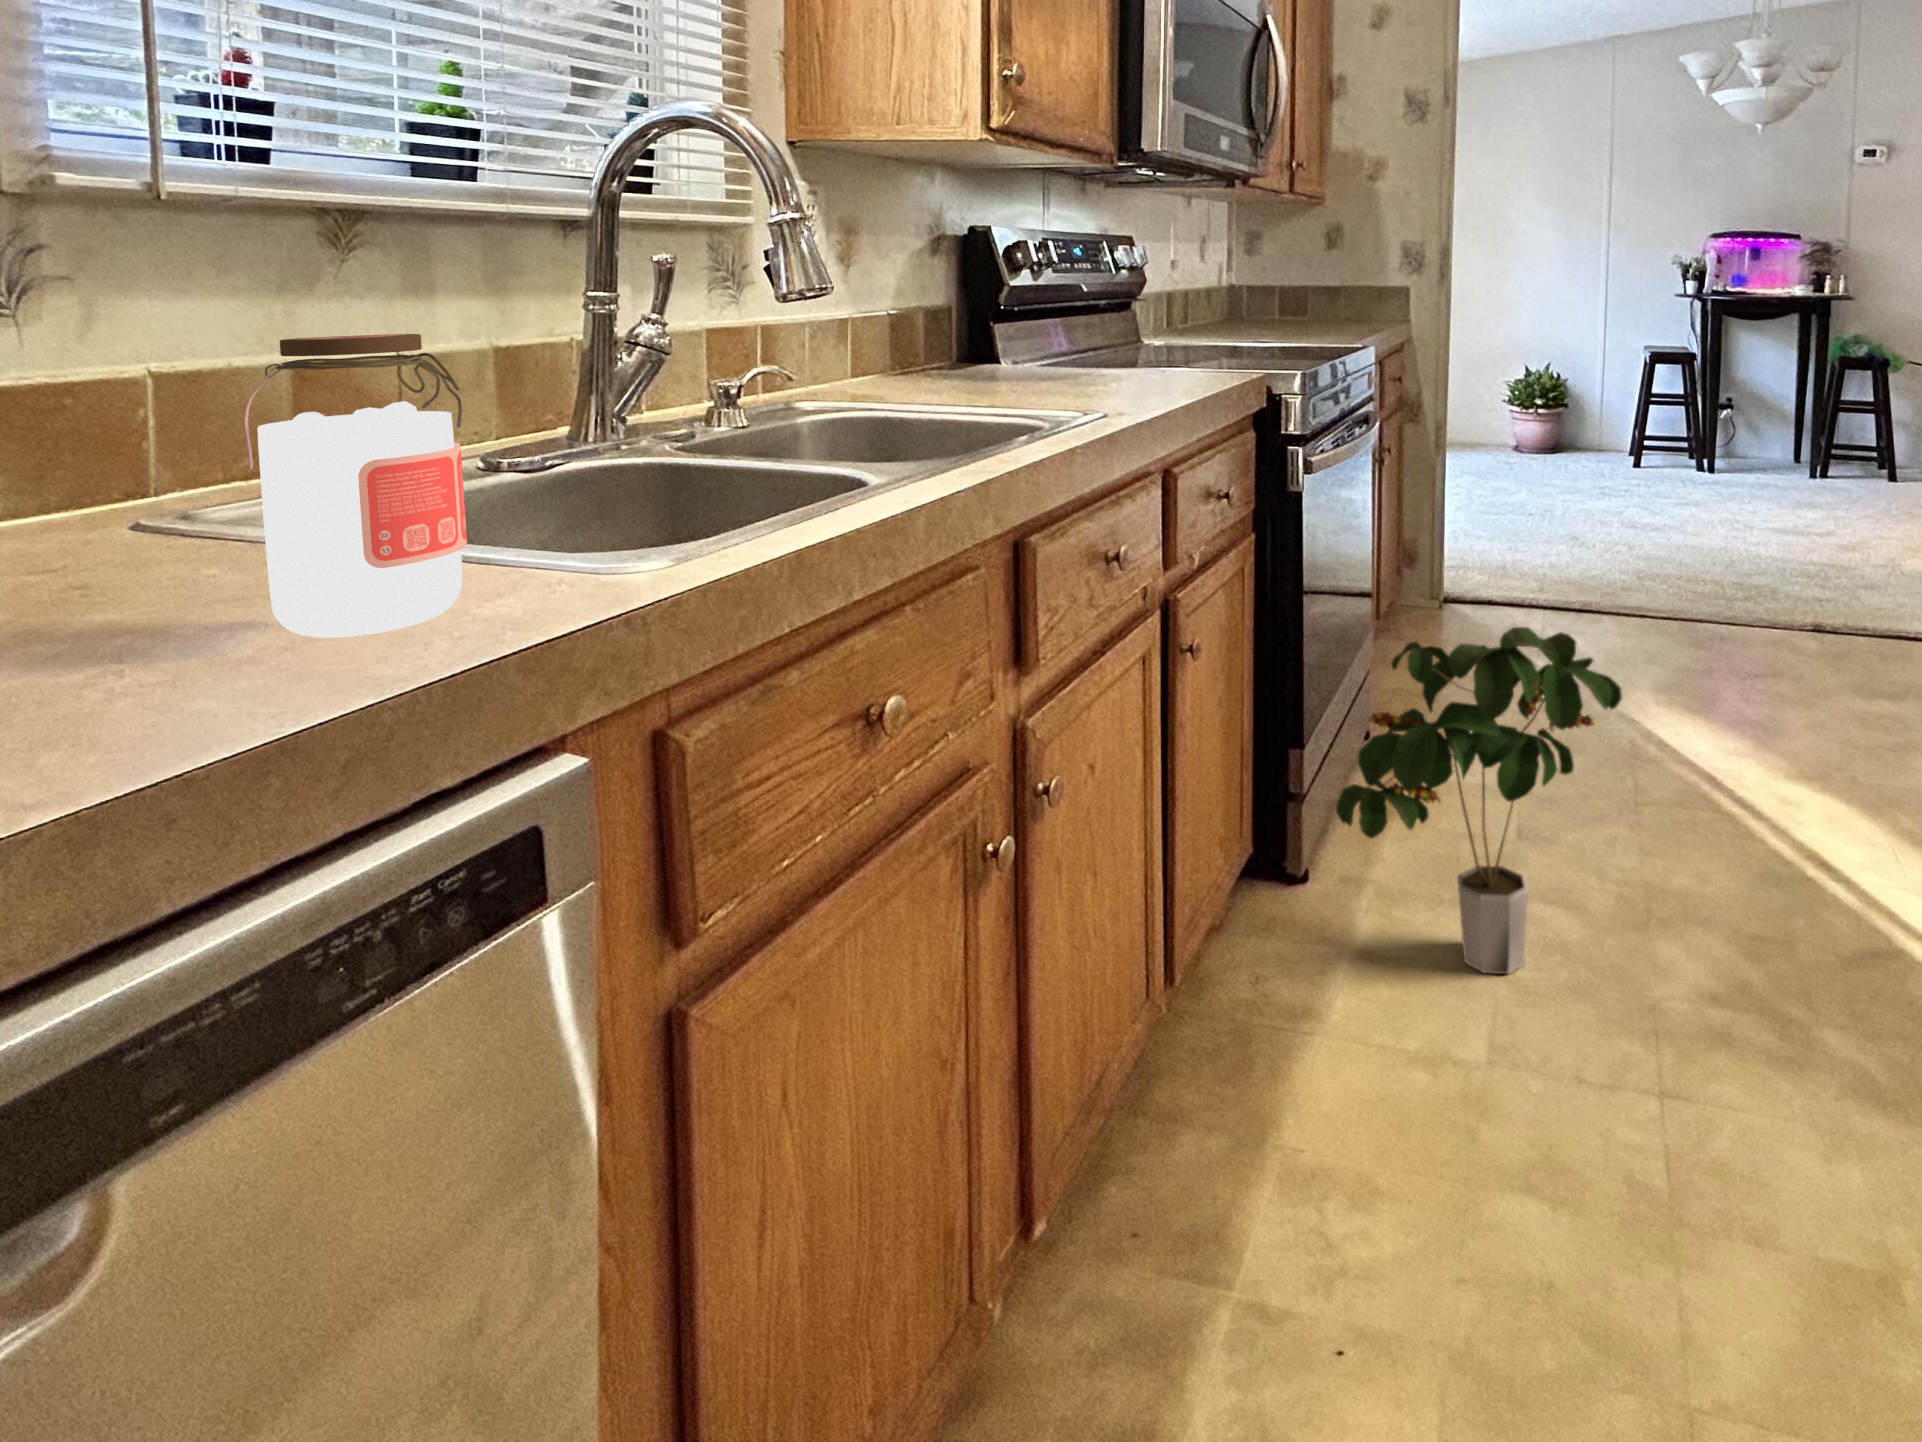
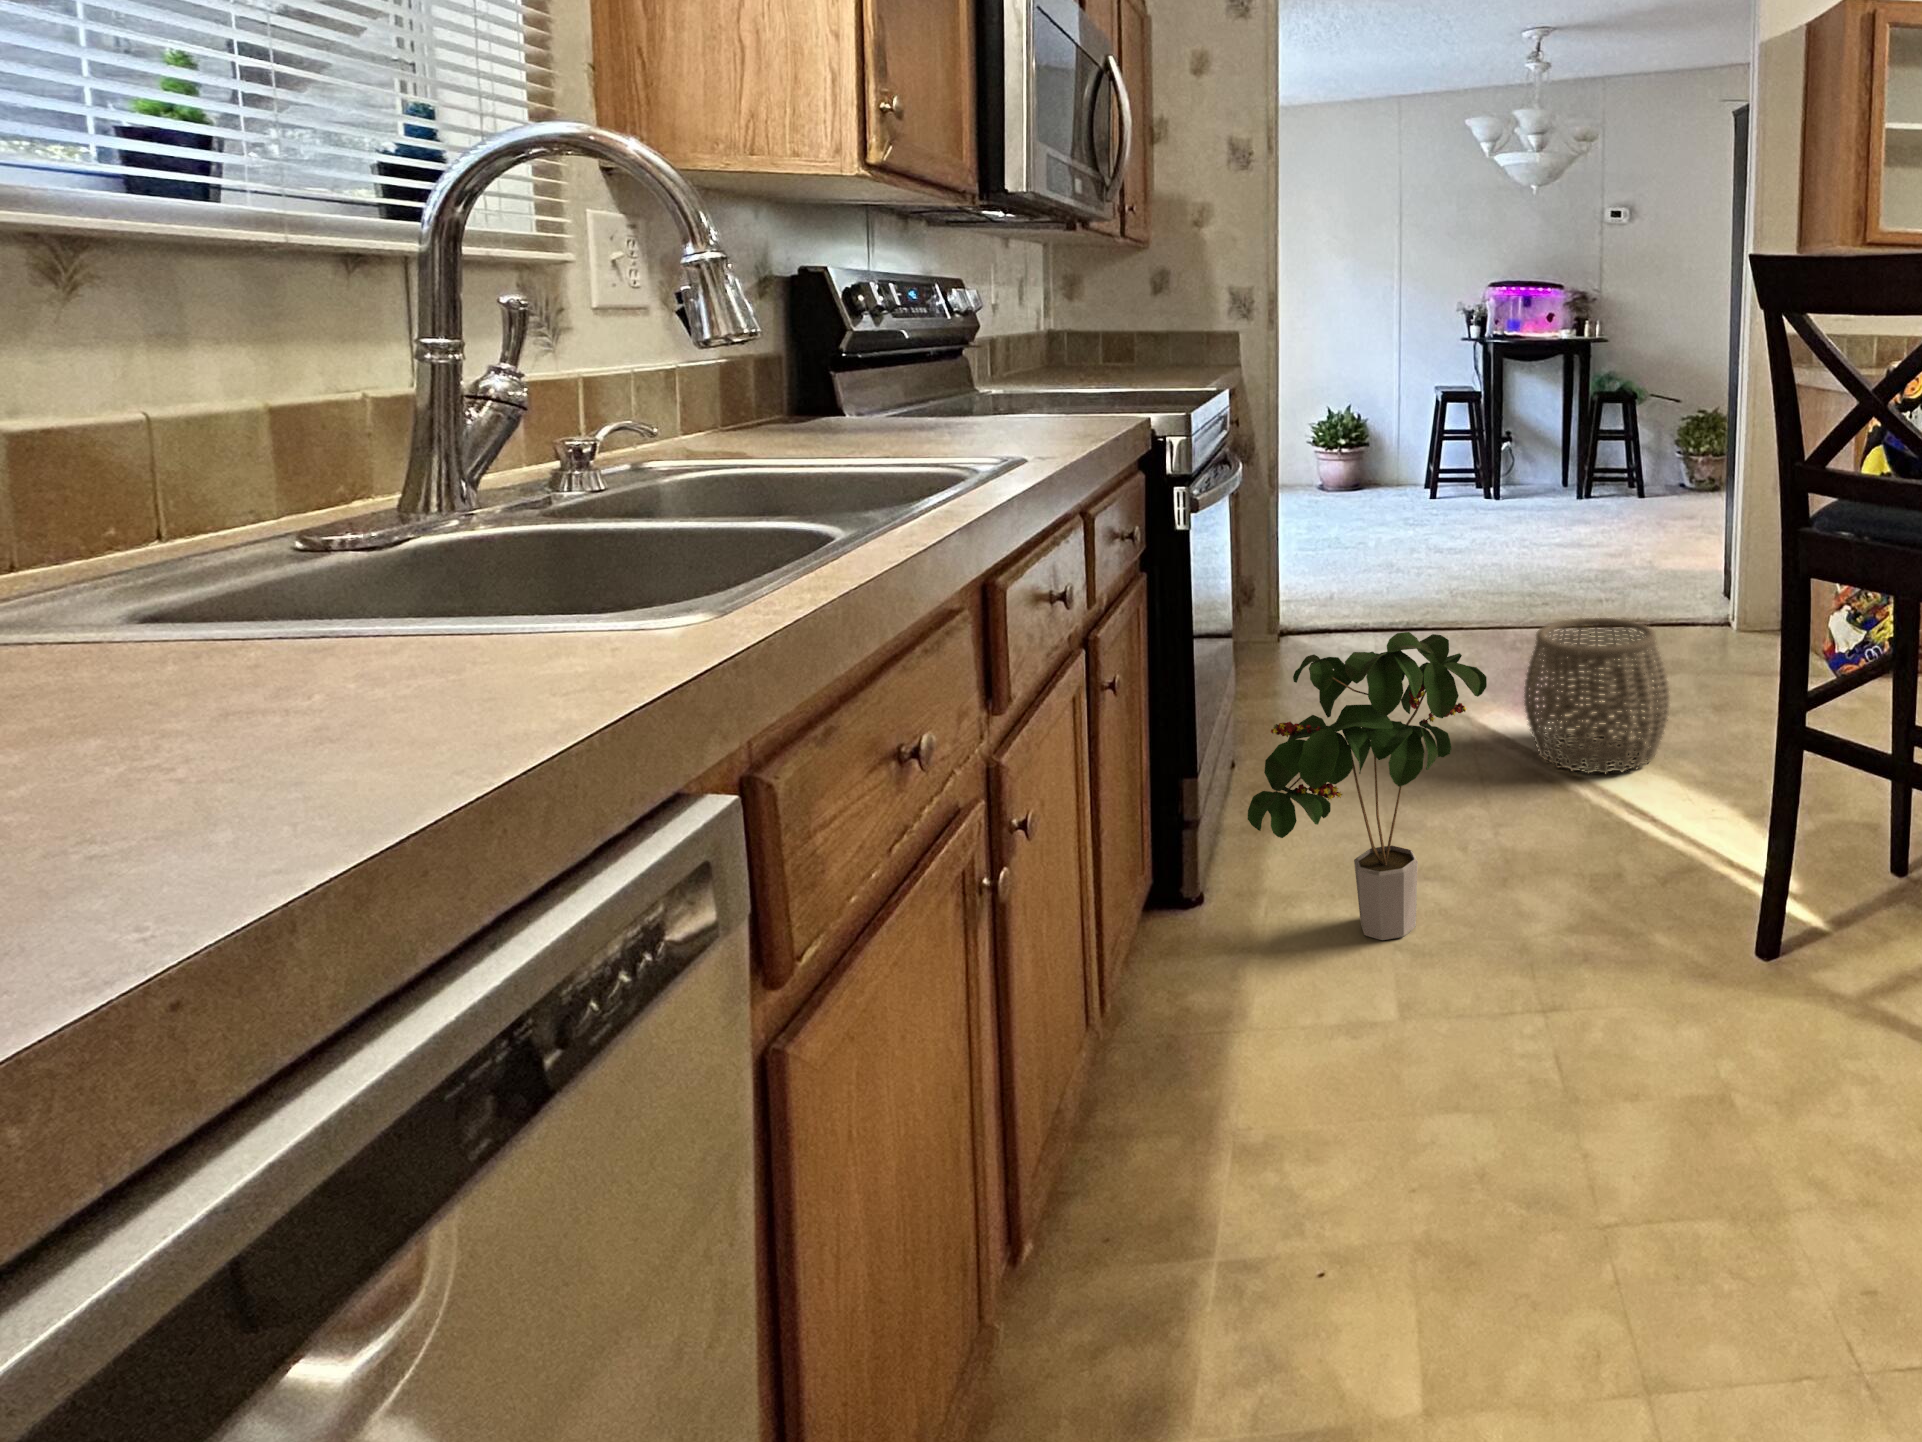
jar: present [244,334,467,638] -> none [252,381,536,728]
woven basket: none [1693,628,1885,823] -> present [1524,618,1670,774]

